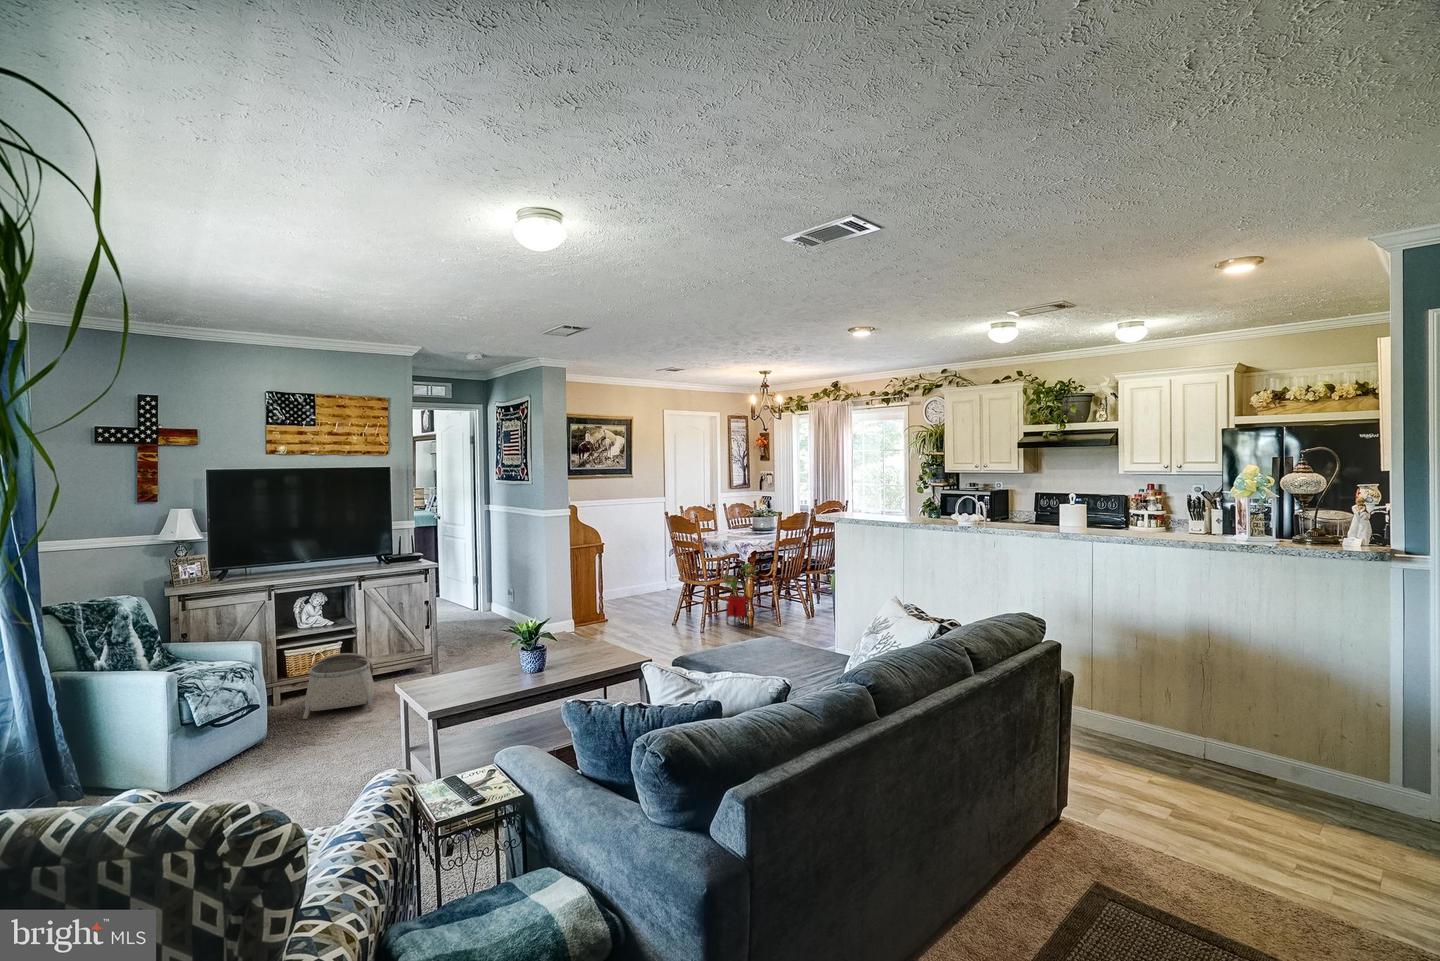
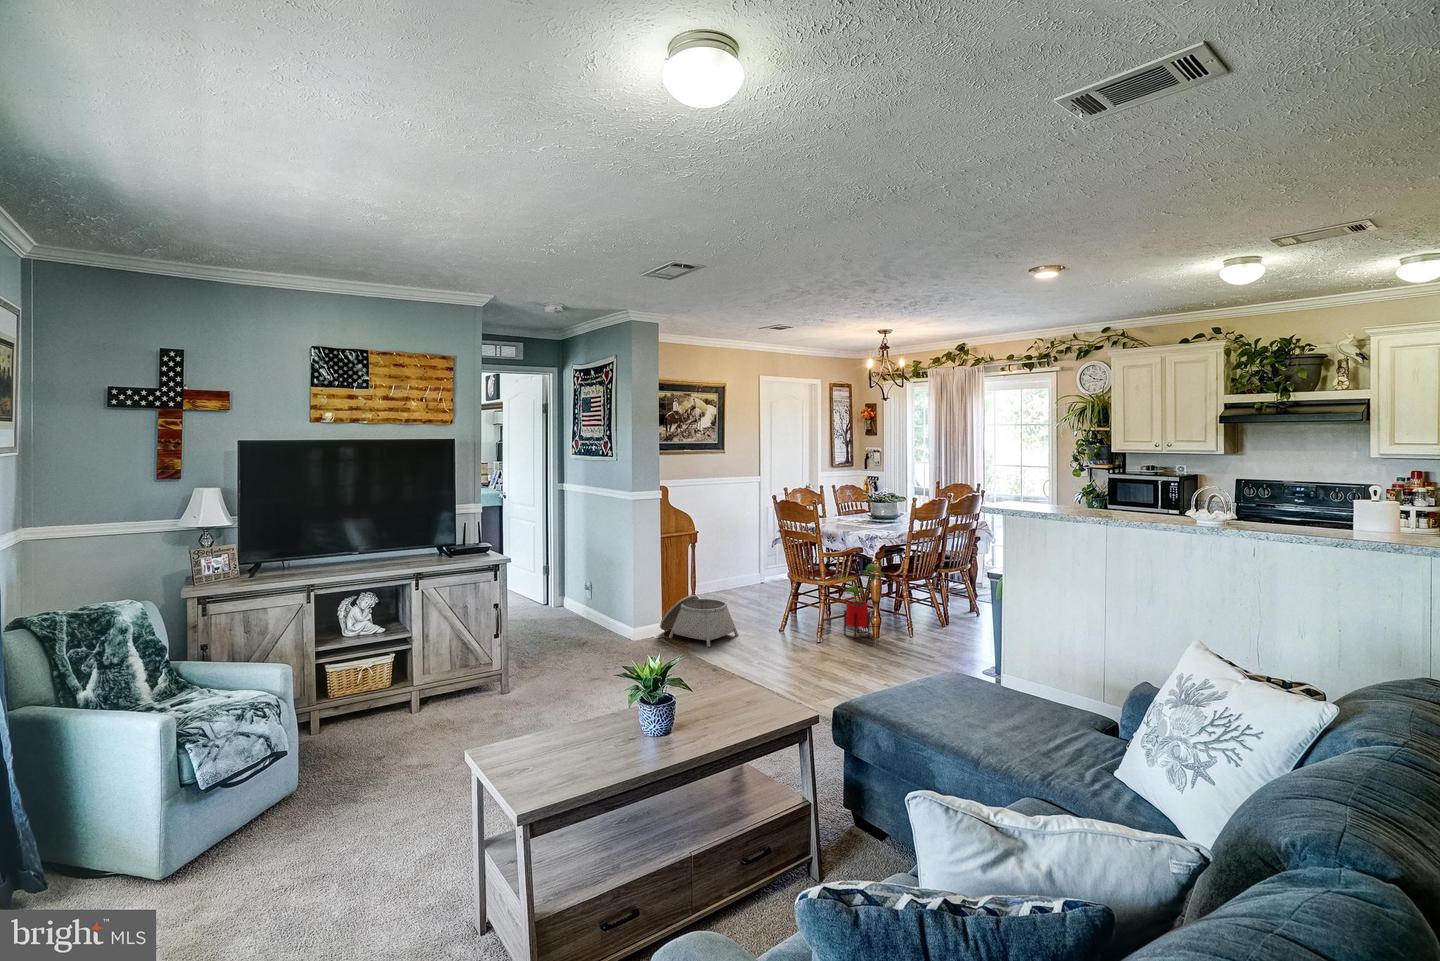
basket: present [303,653,375,719] -> present [660,595,738,647]

